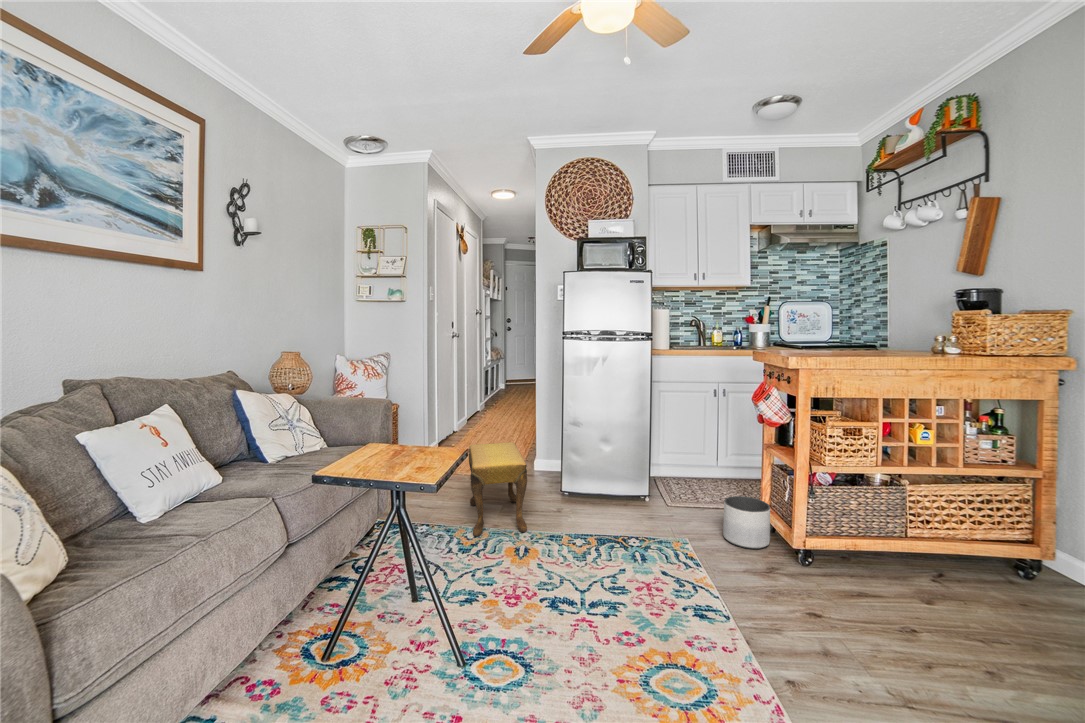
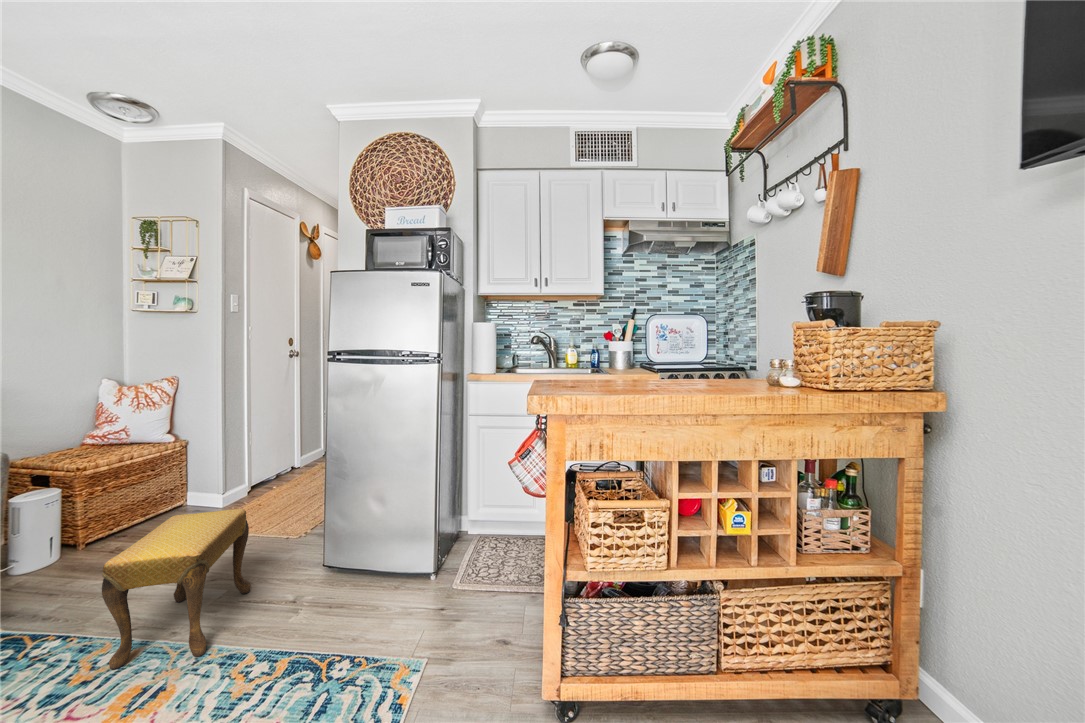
planter: present [723,496,770,549] -> none [488,590,550,679]

